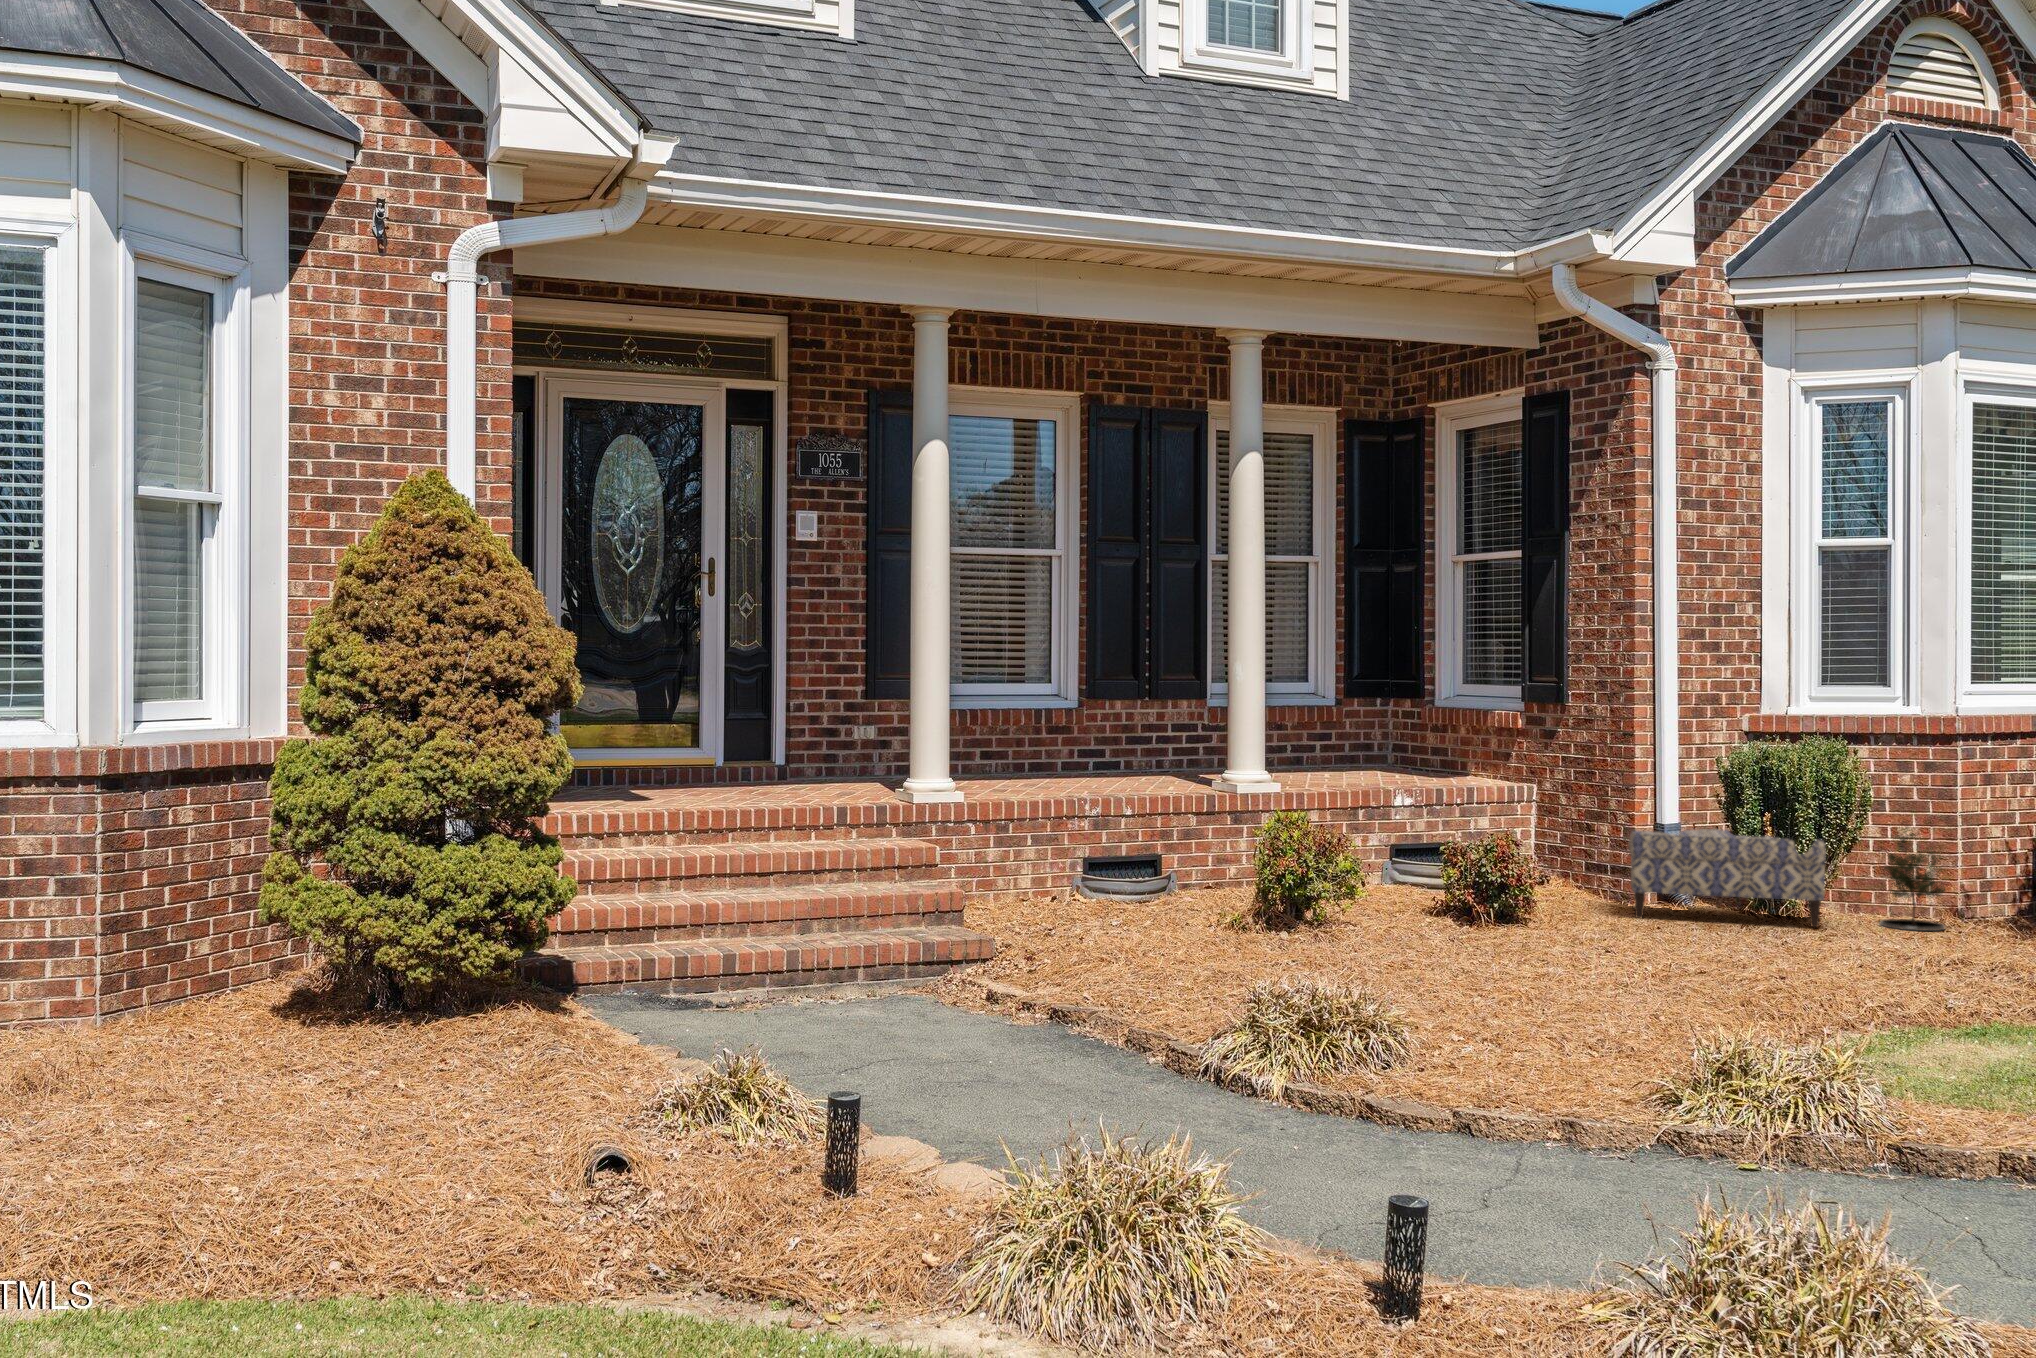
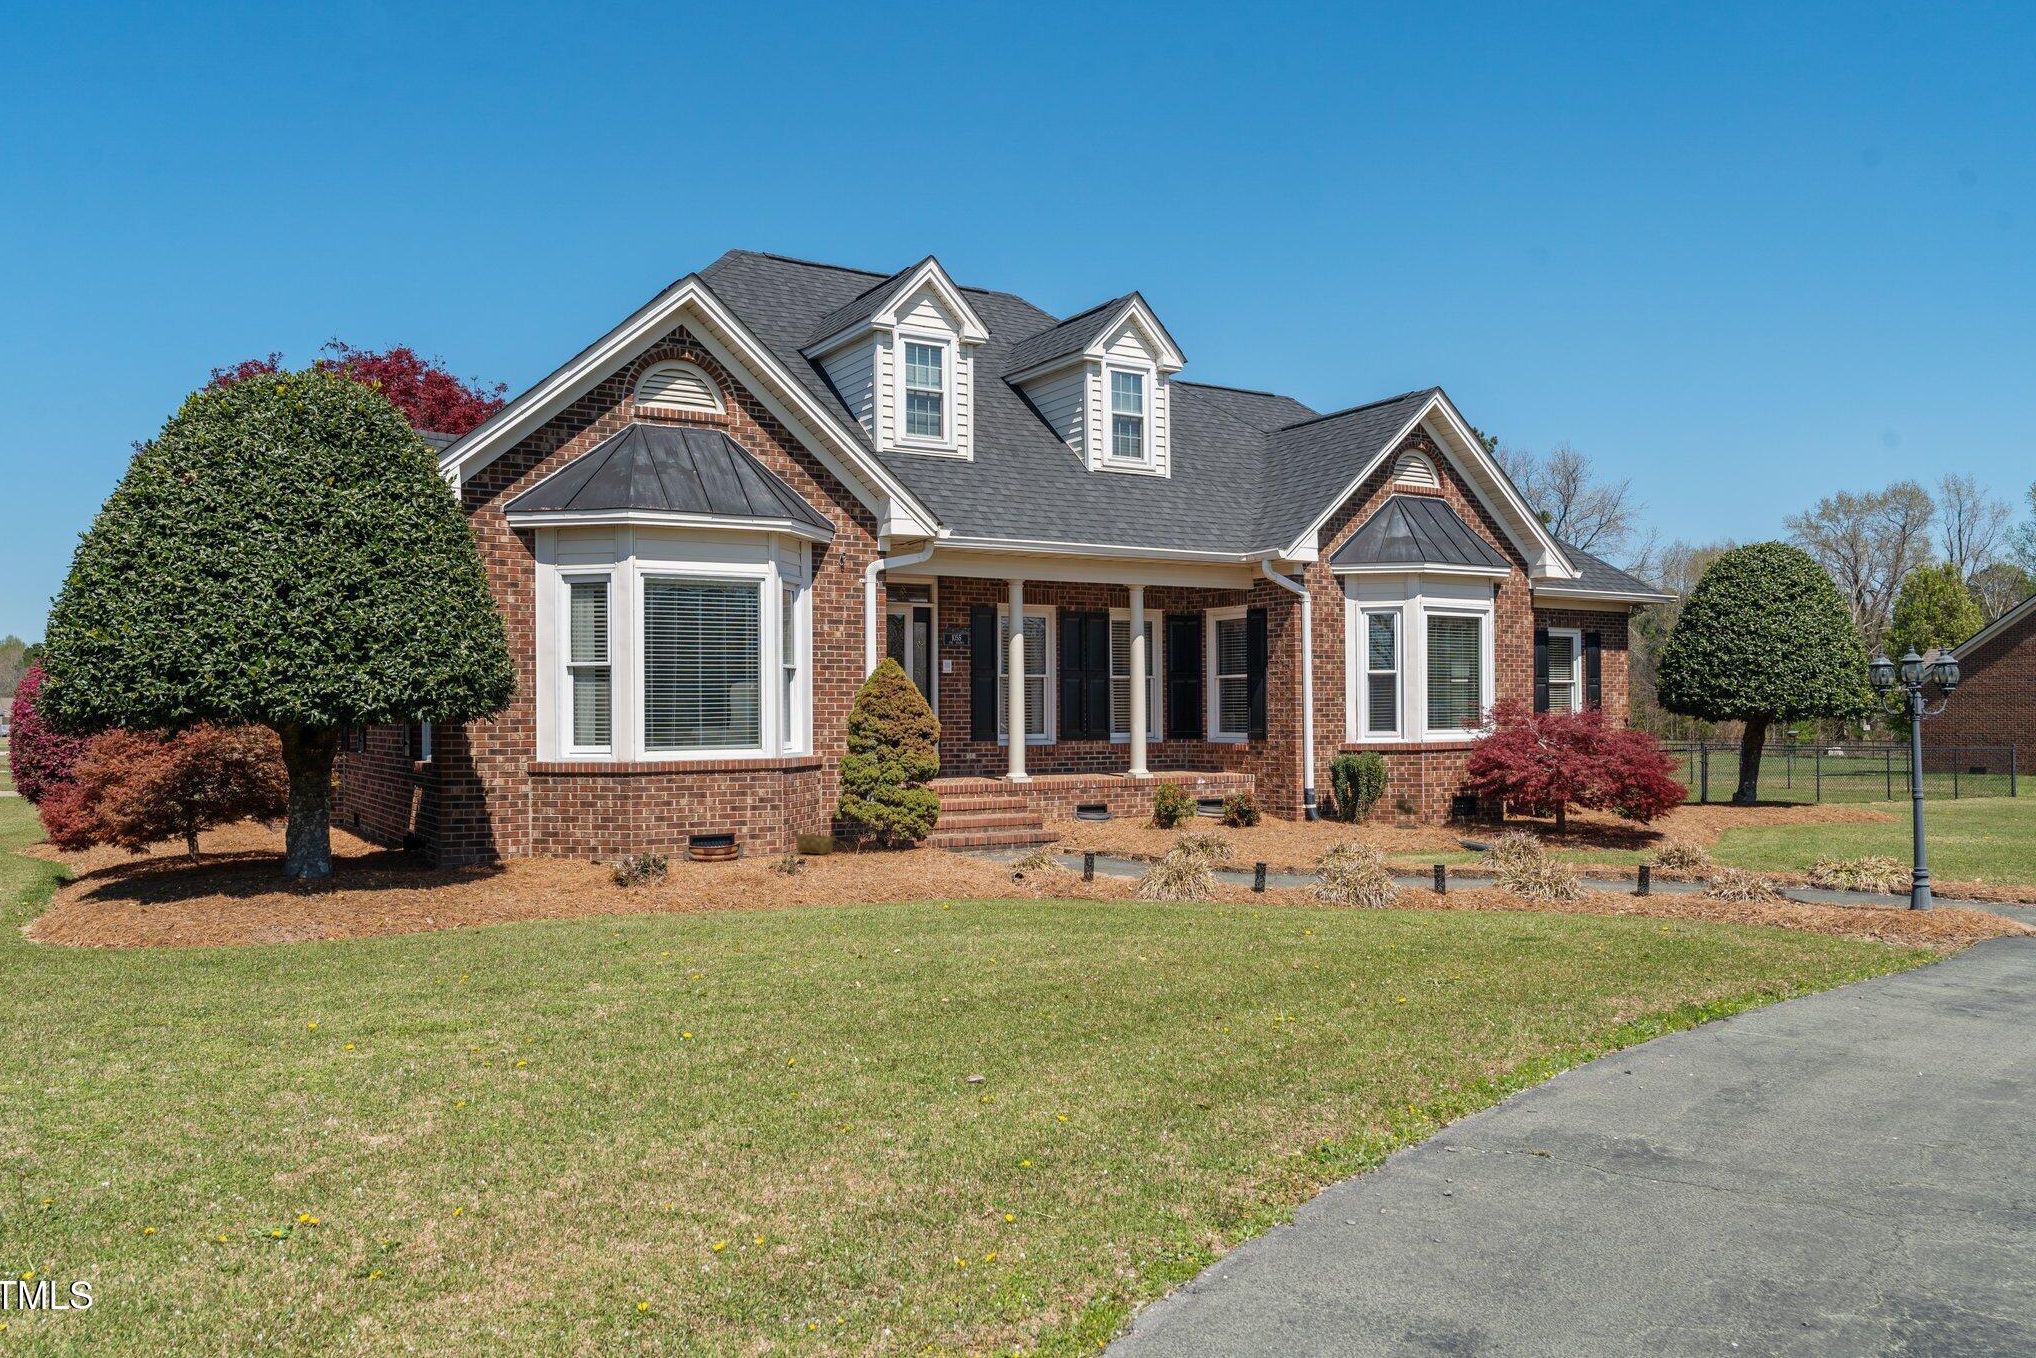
bench: present [1628,828,1826,927] -> none [1295,790,1372,828]
woven basket: none [133,942,248,1028] -> present [796,833,835,855]

